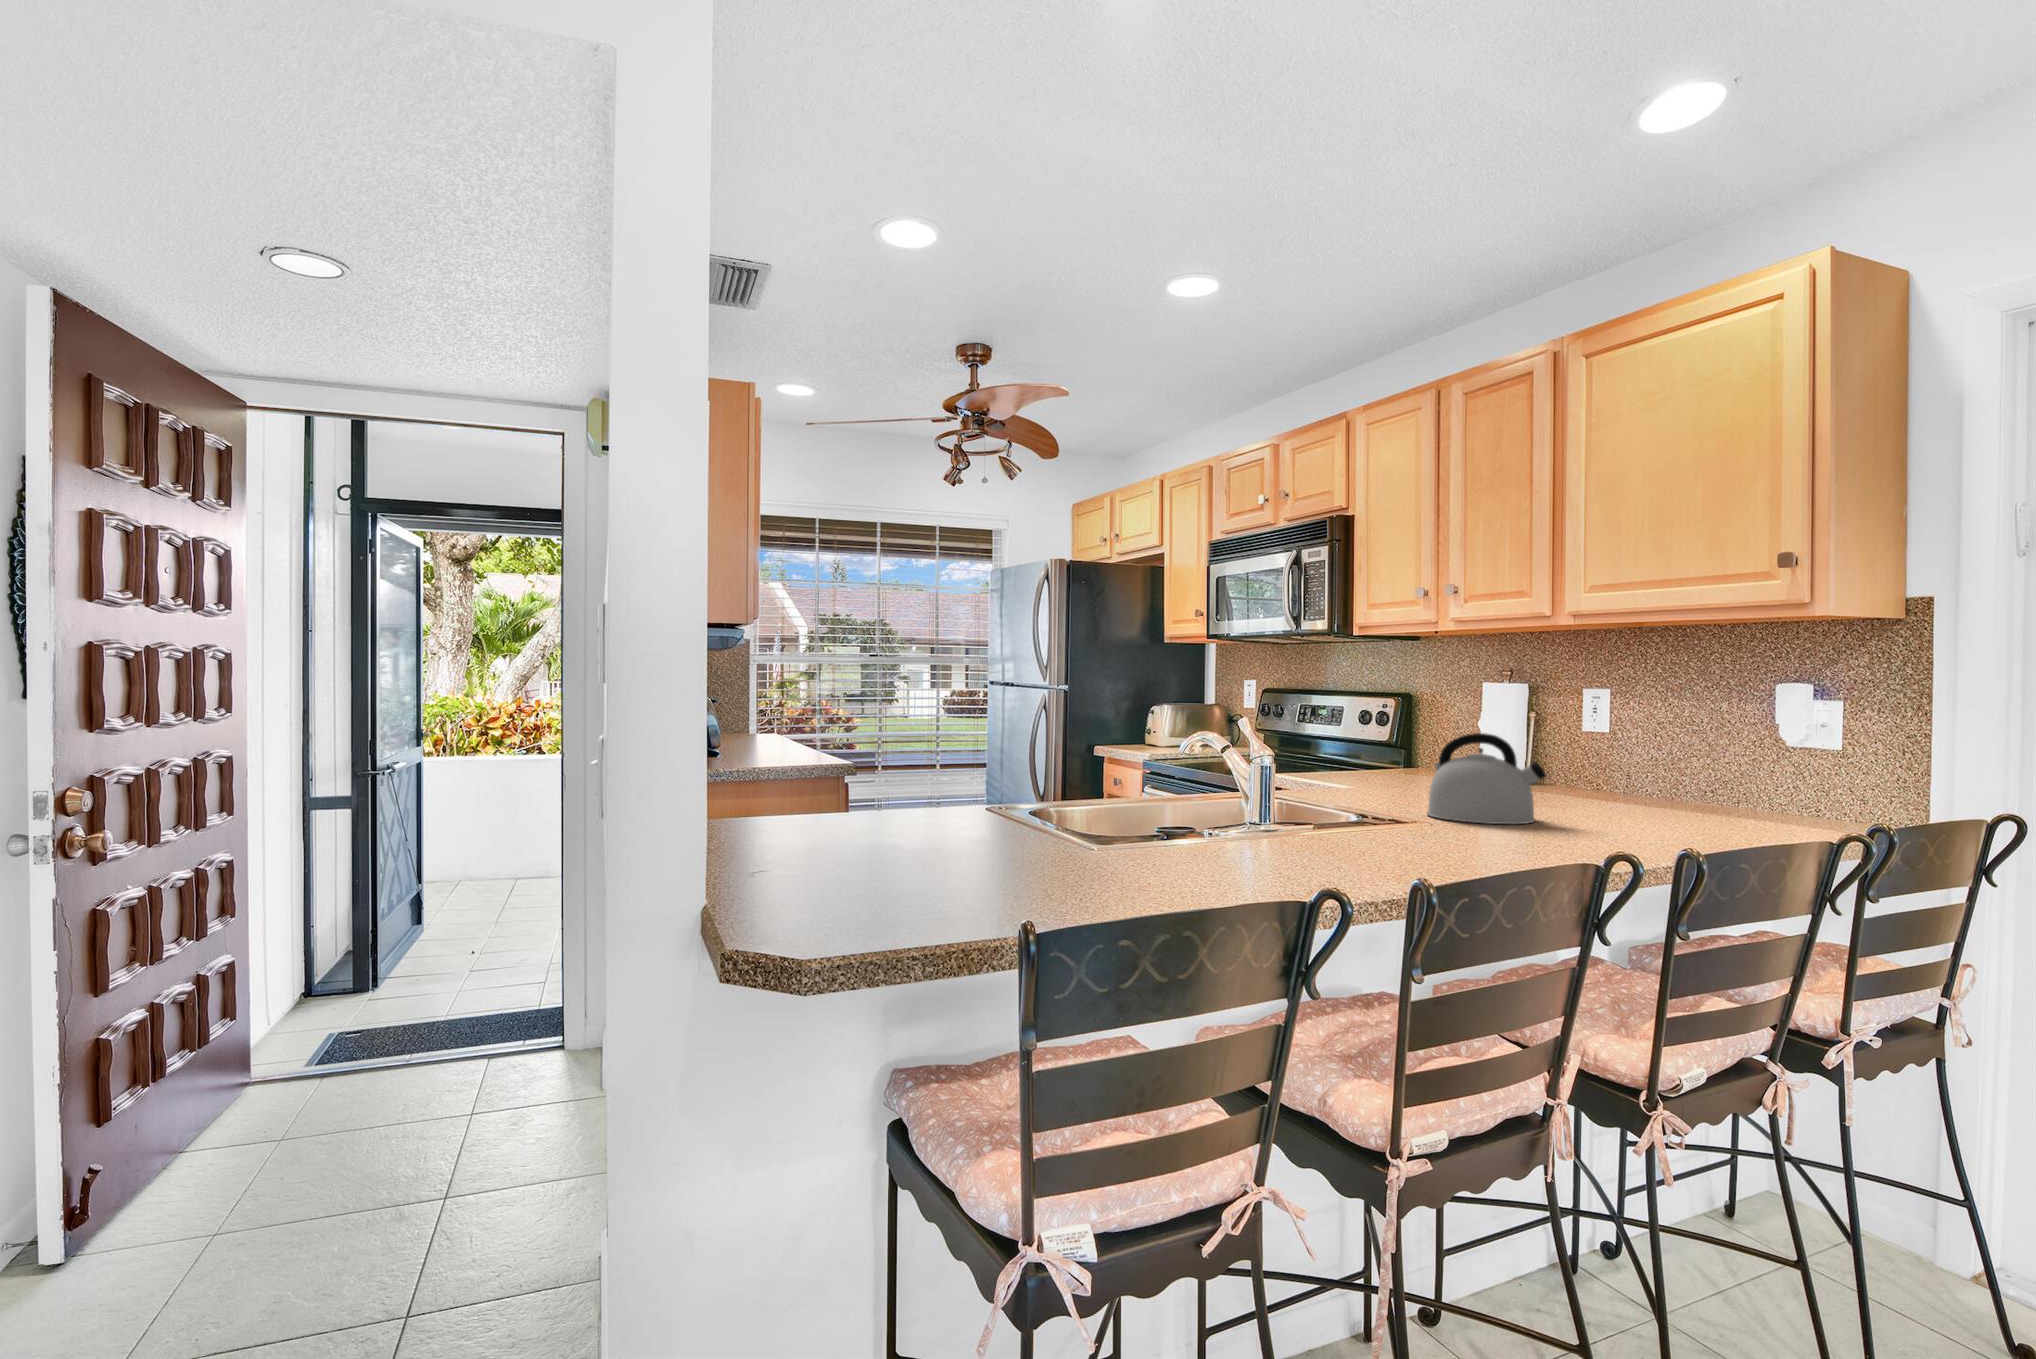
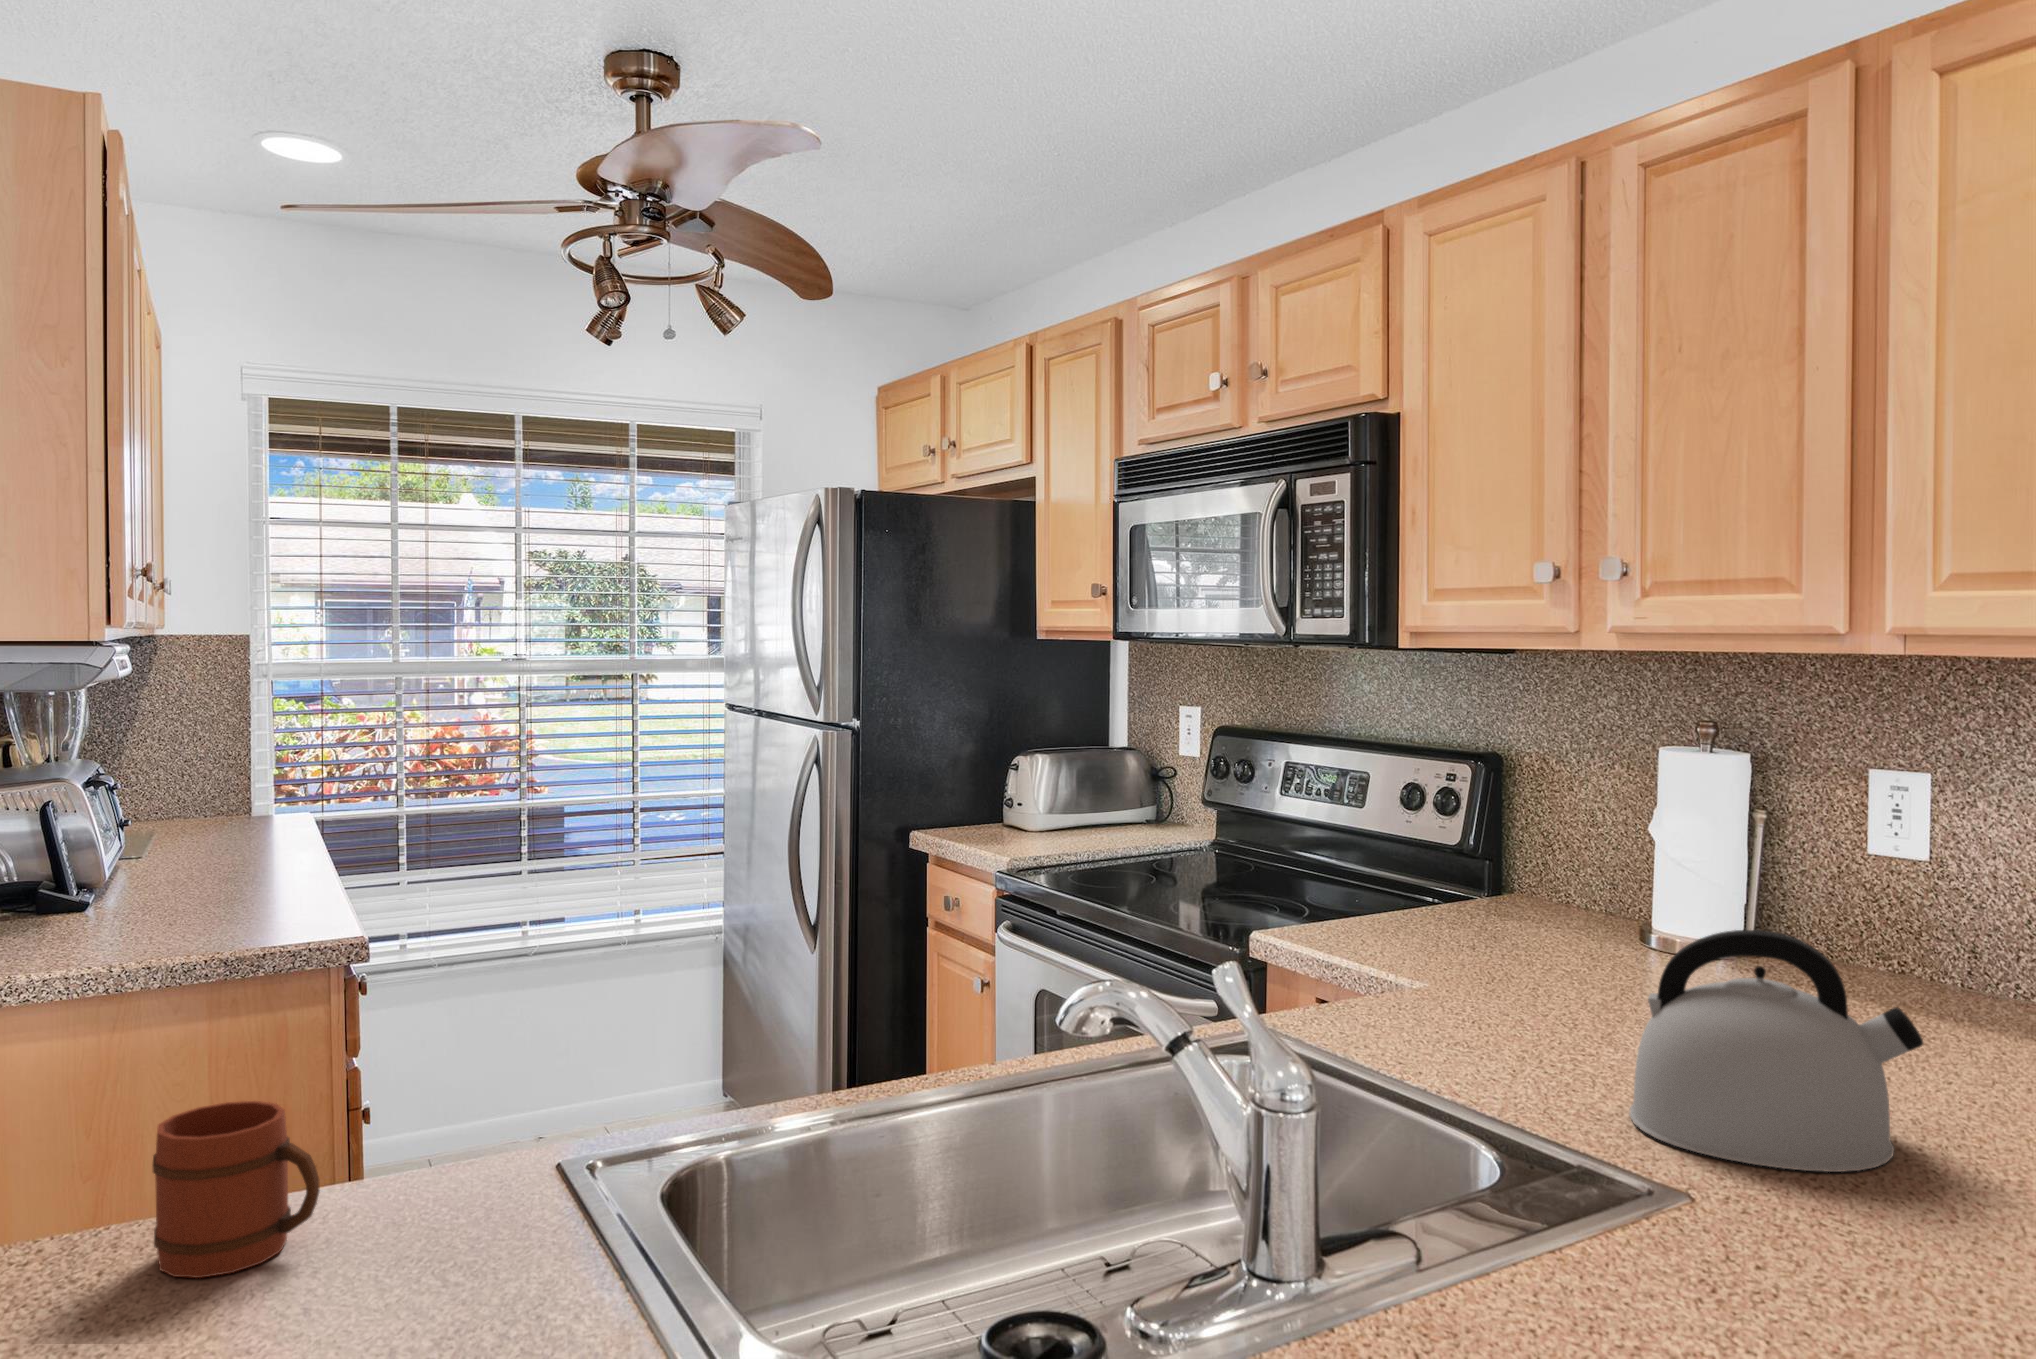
mug: none [861,771,916,824] -> present [153,1101,320,1278]

